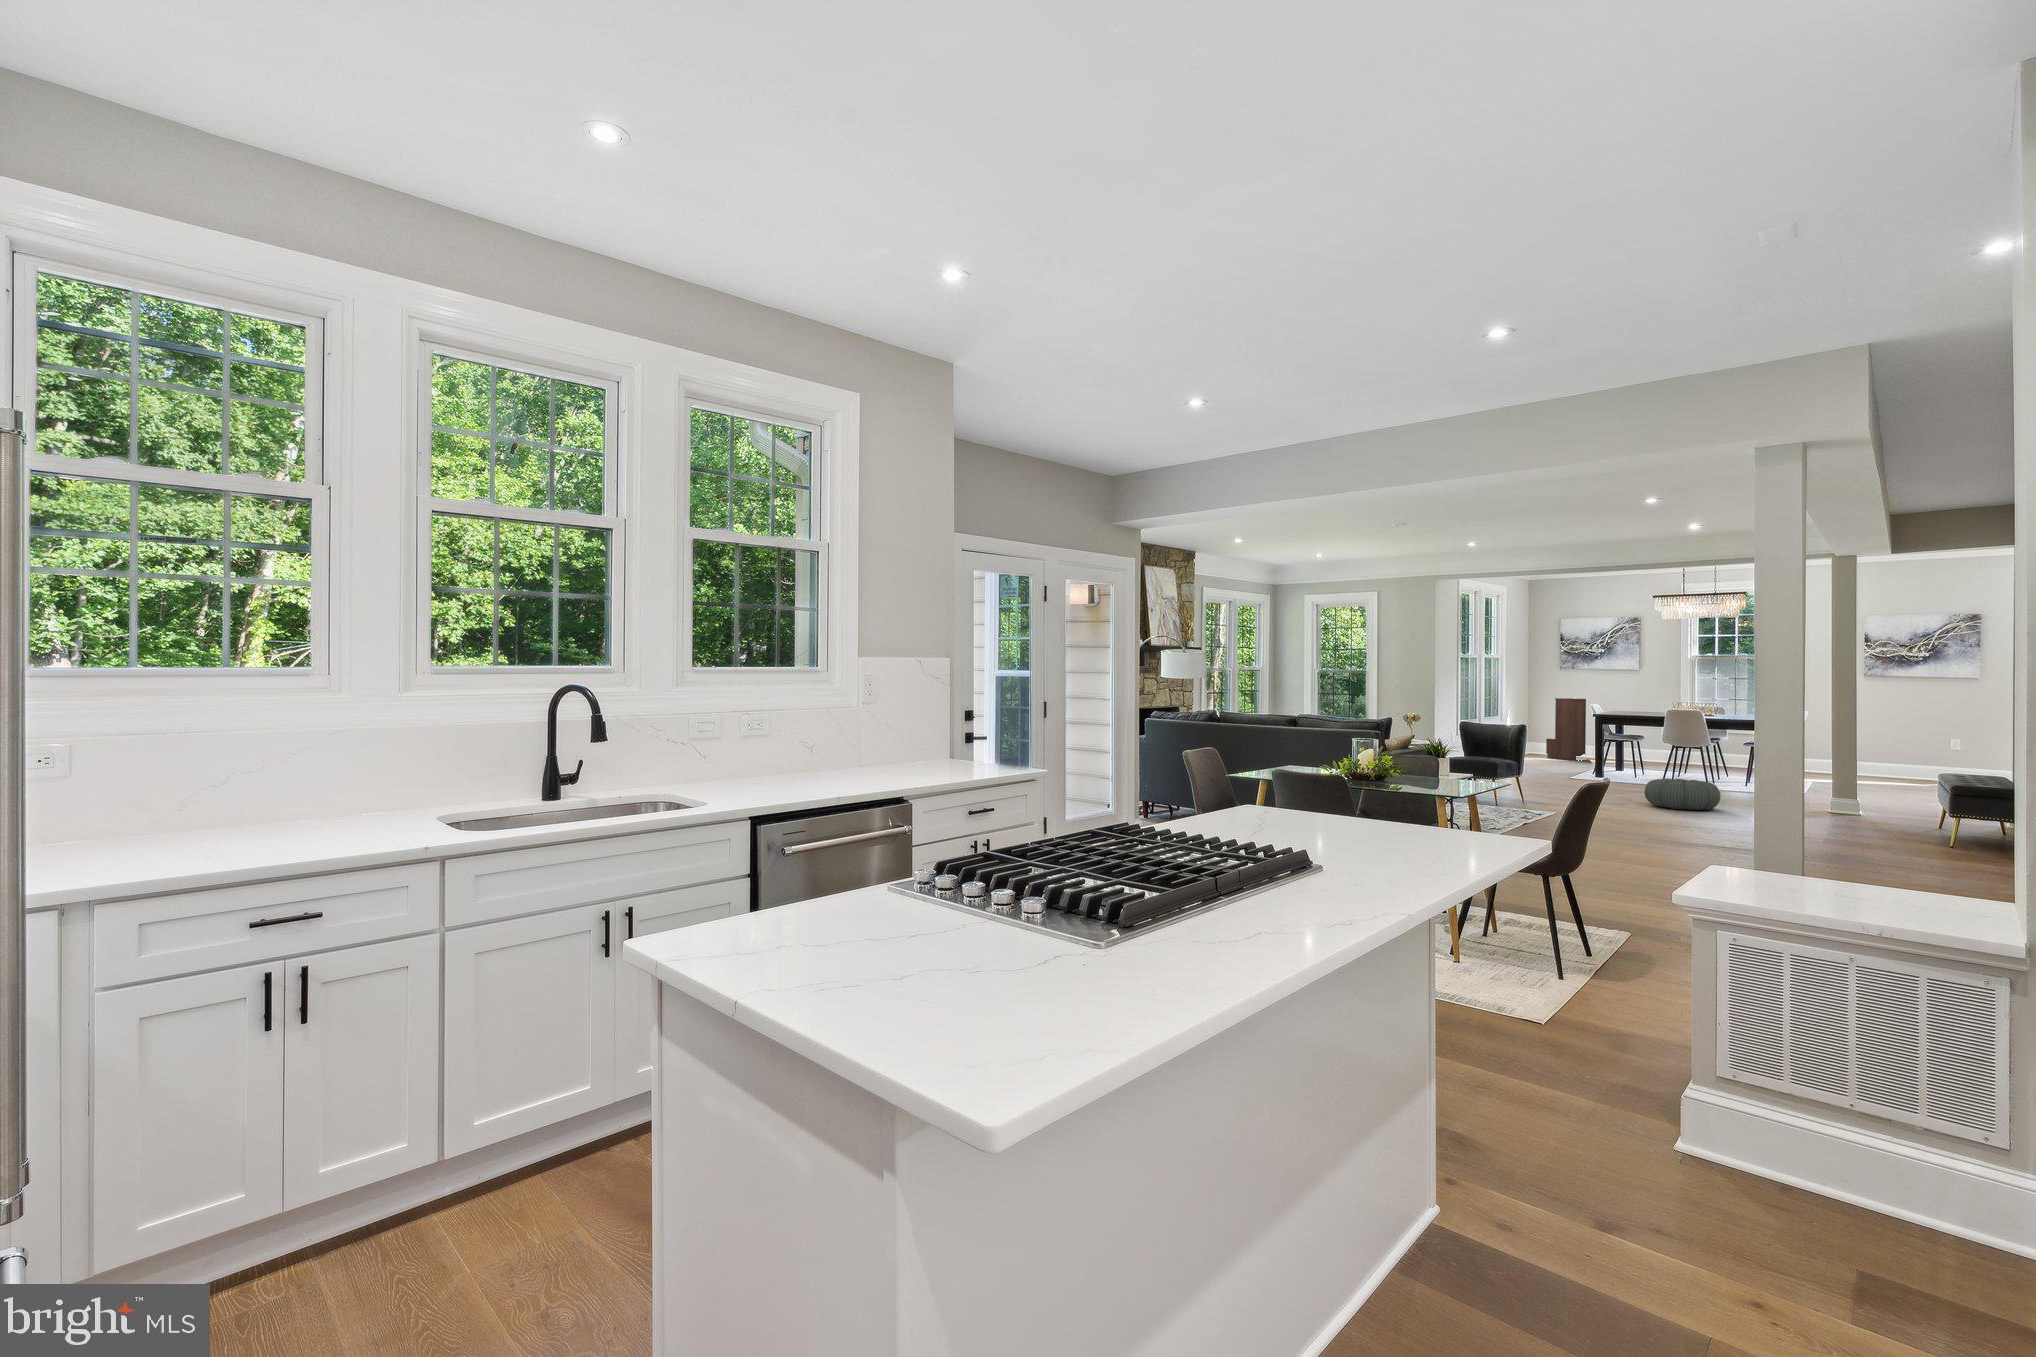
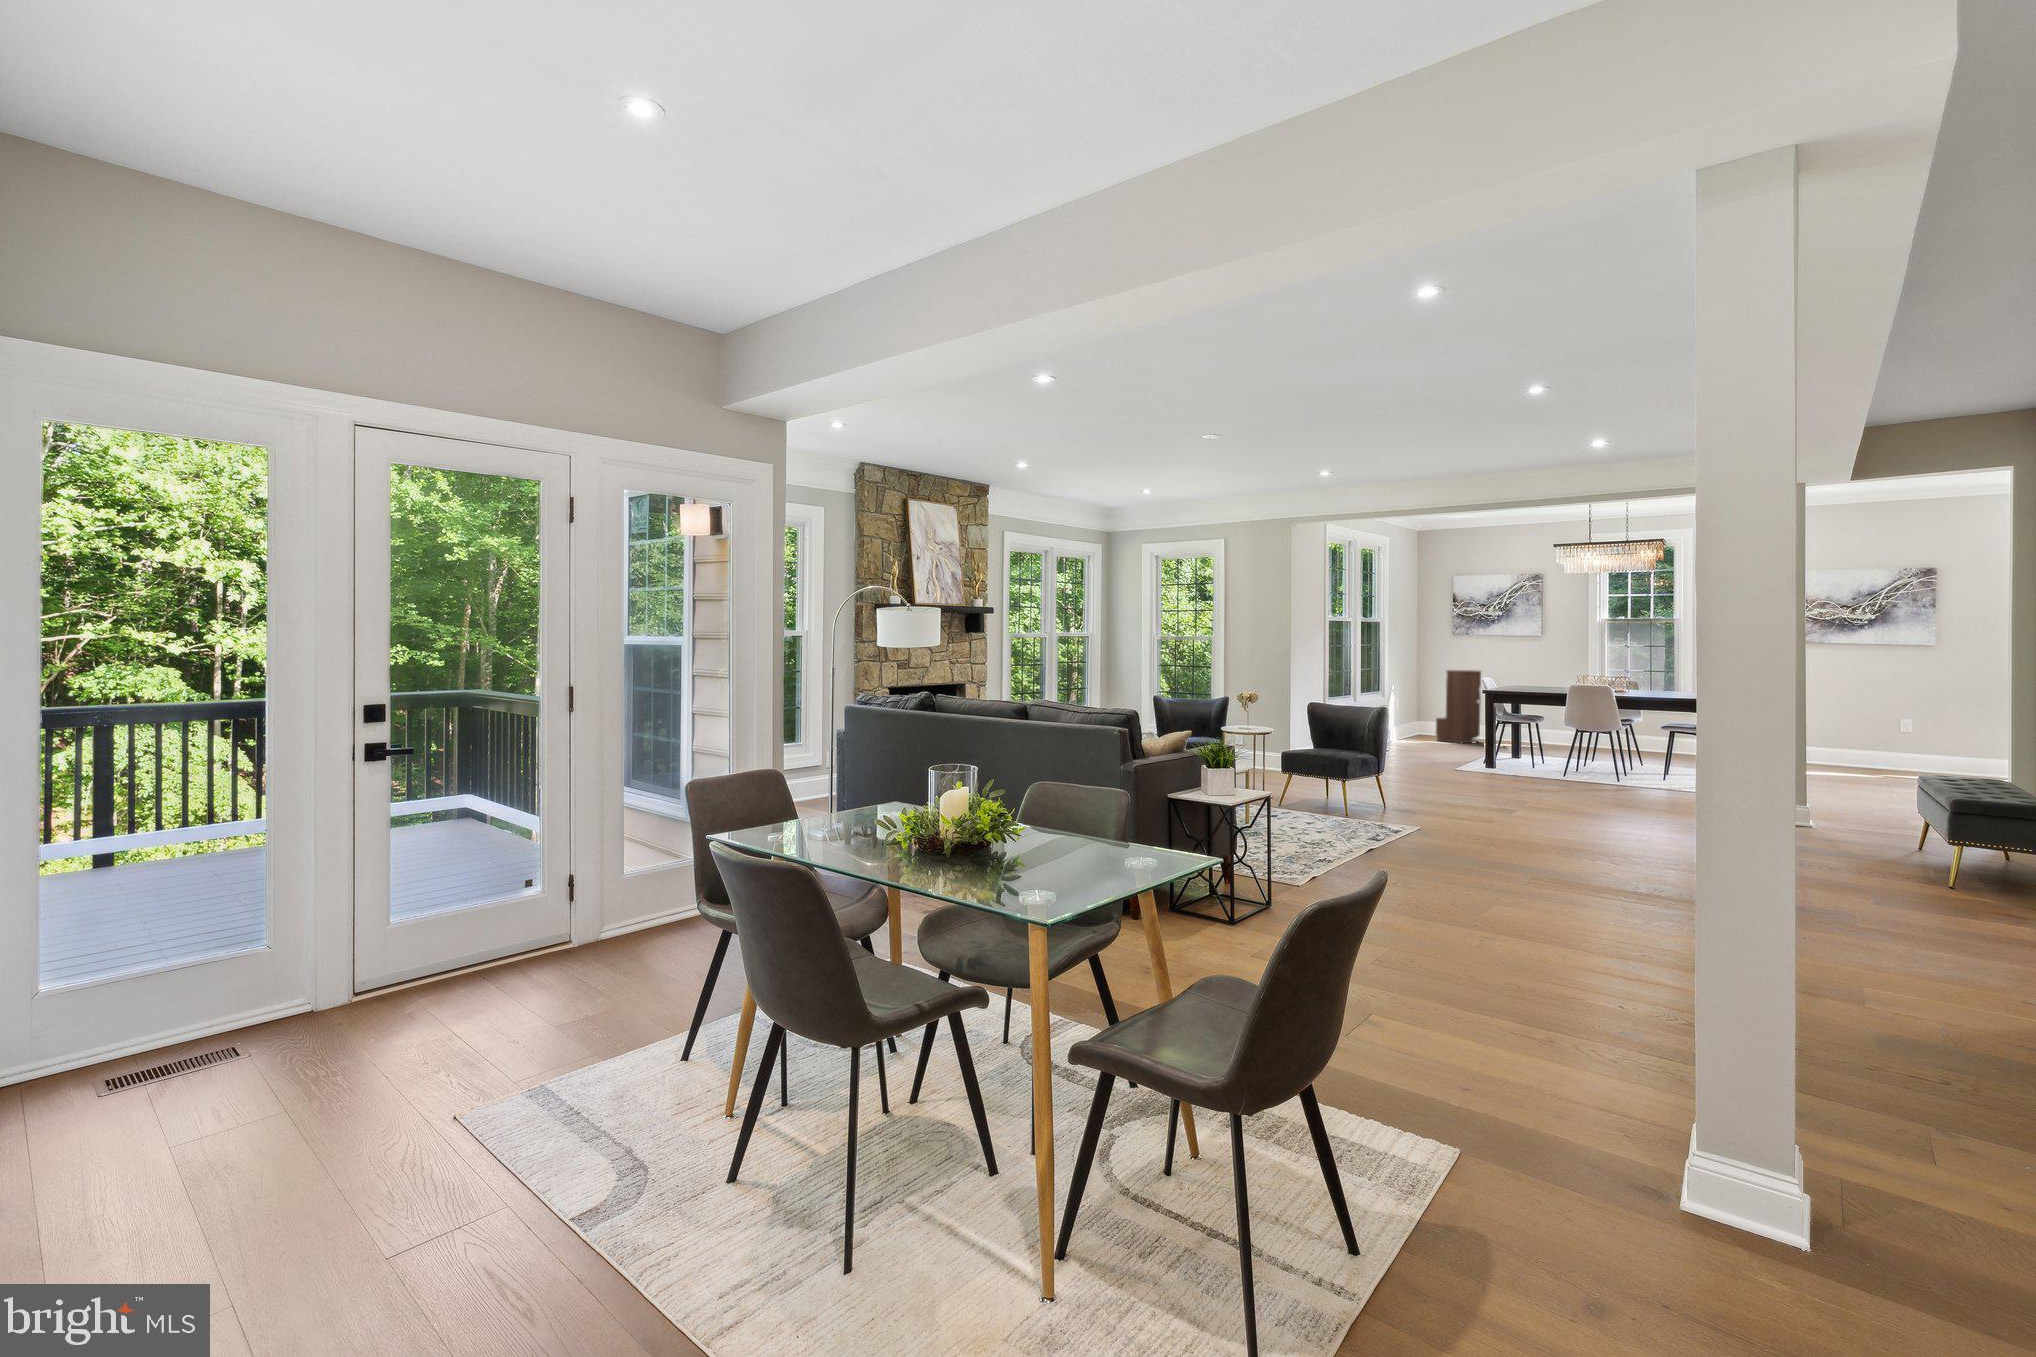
pouf: present [1644,779,1720,810] -> none [1537,778,1631,821]

